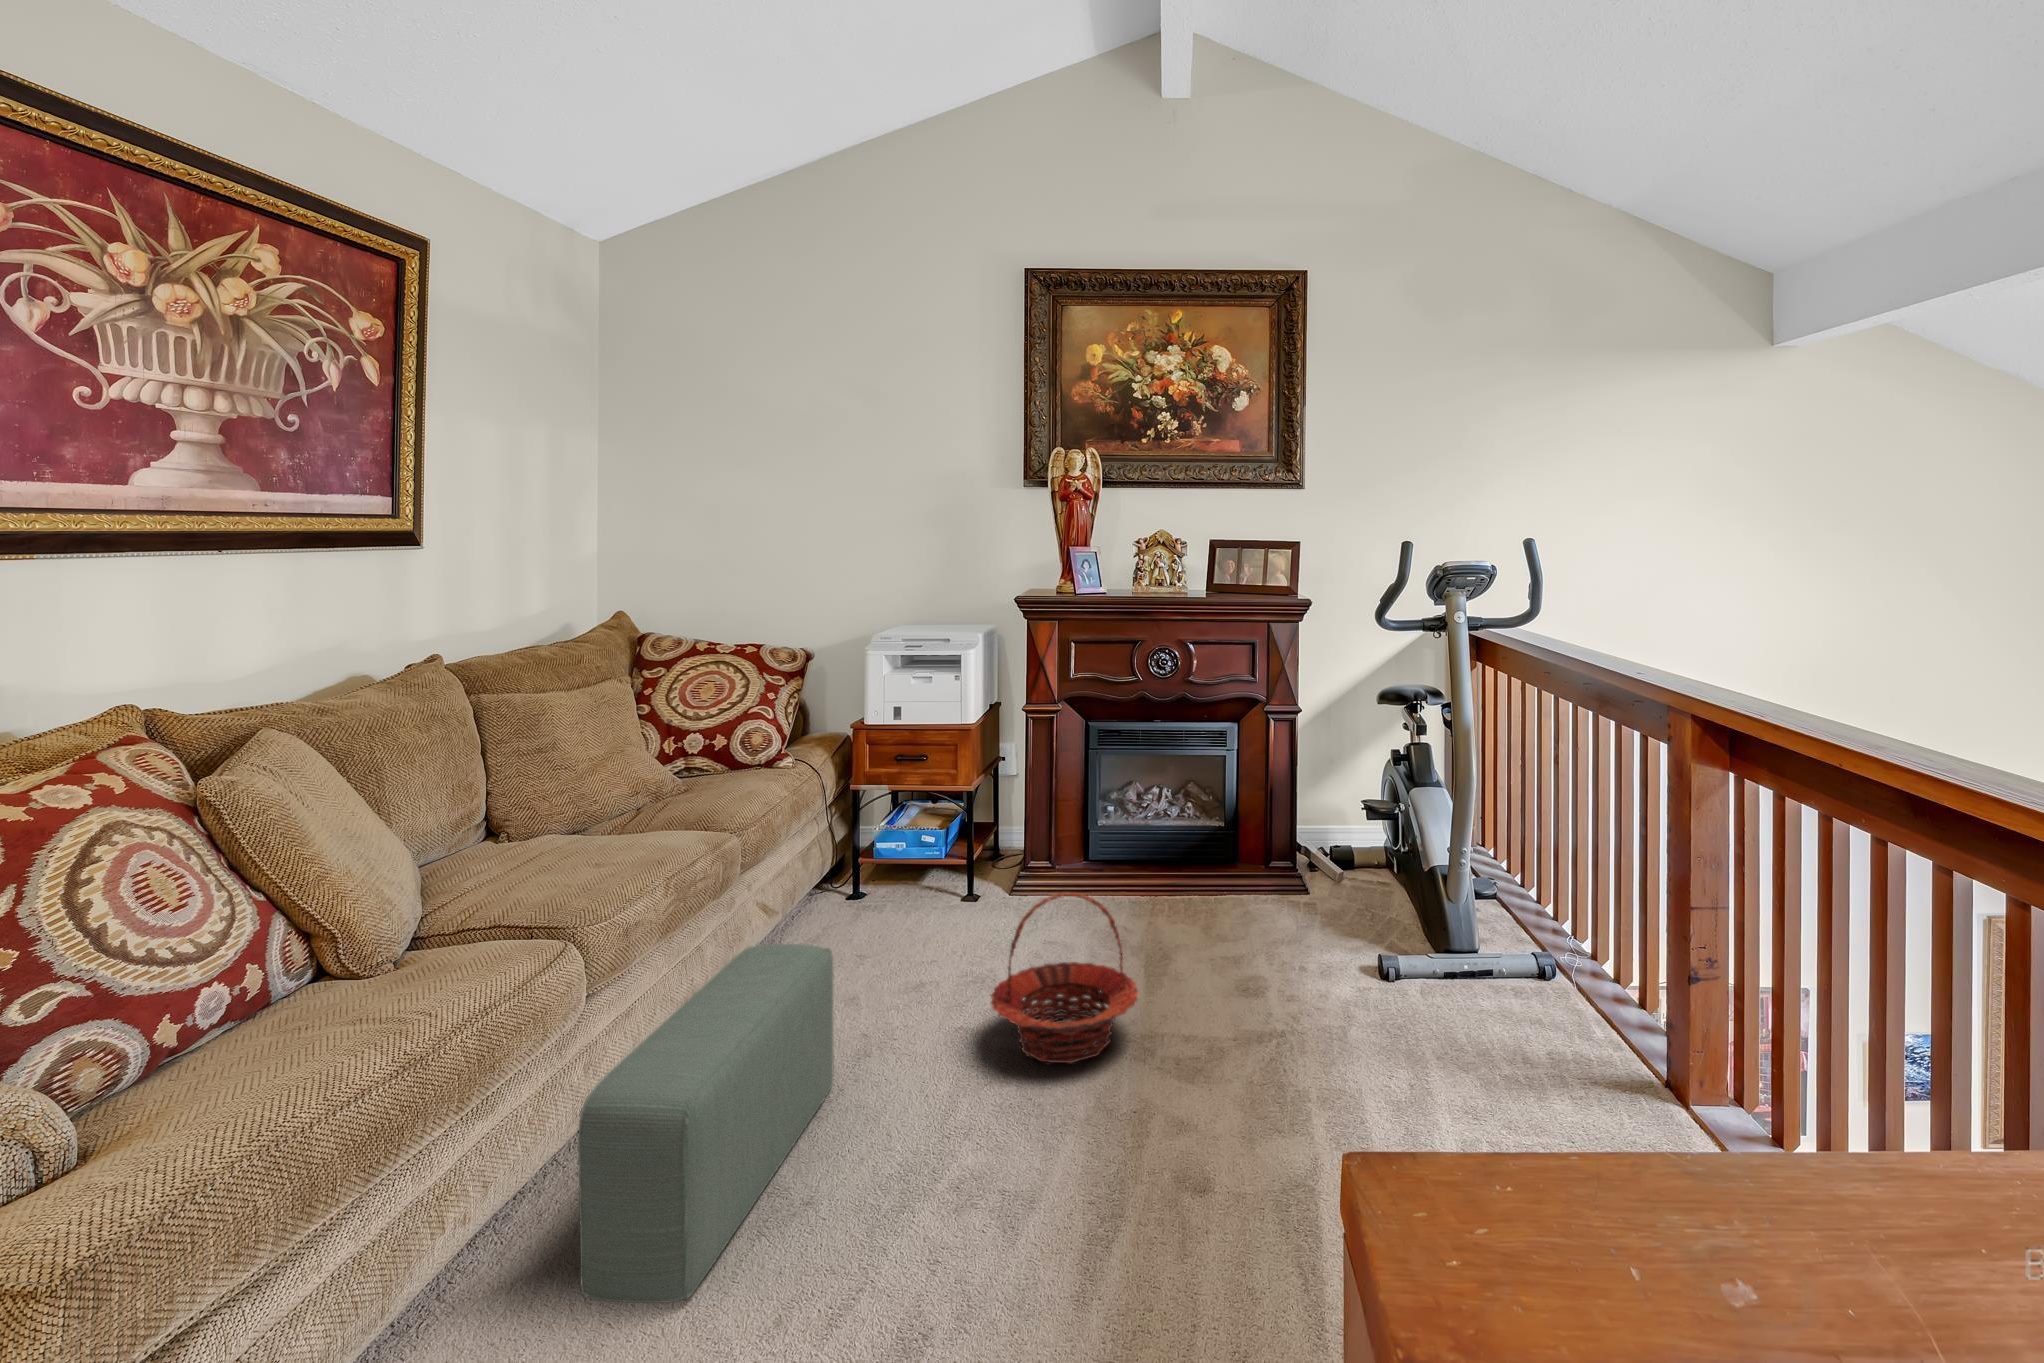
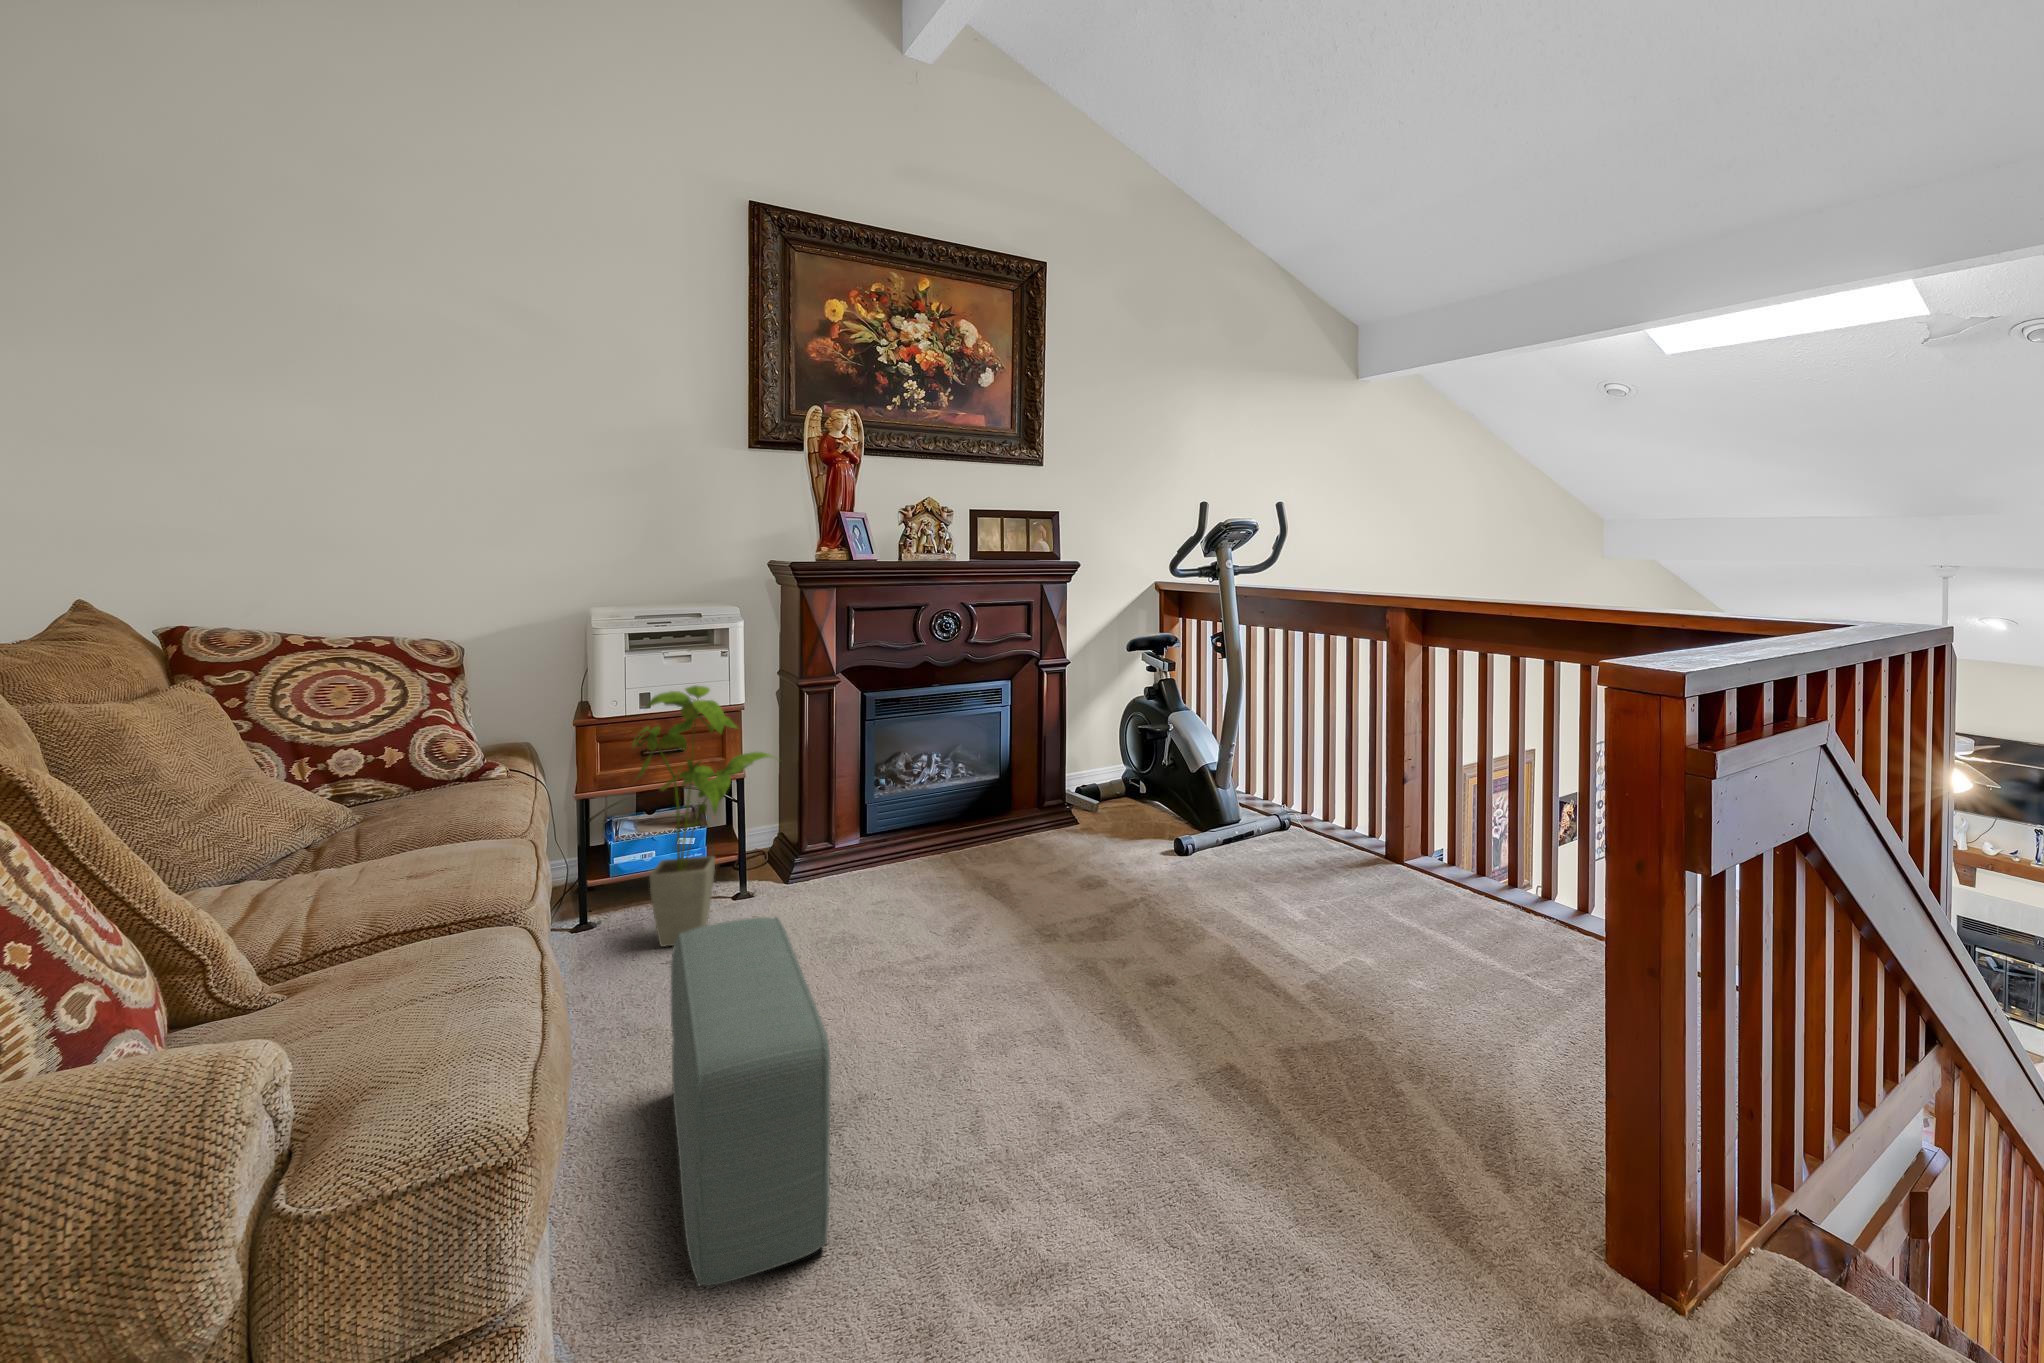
house plant: none [852,709,976,937] -> present [633,686,772,947]
basket: present [991,893,1139,1063] -> none [903,831,1054,996]

